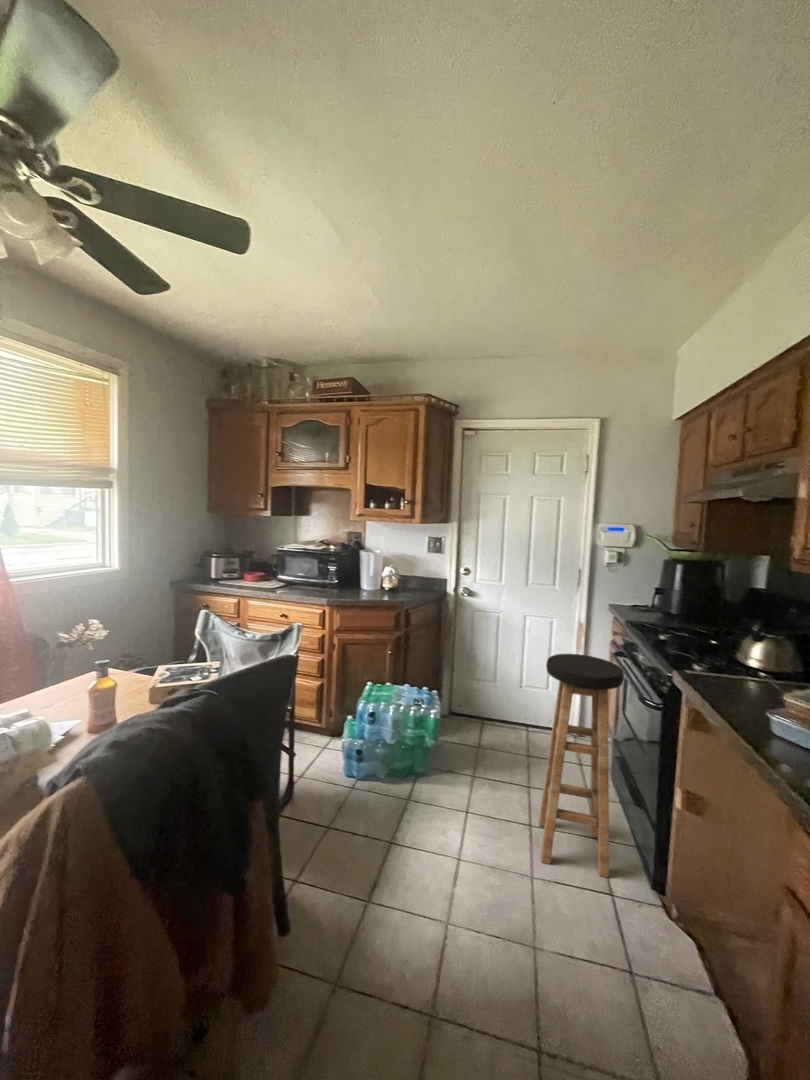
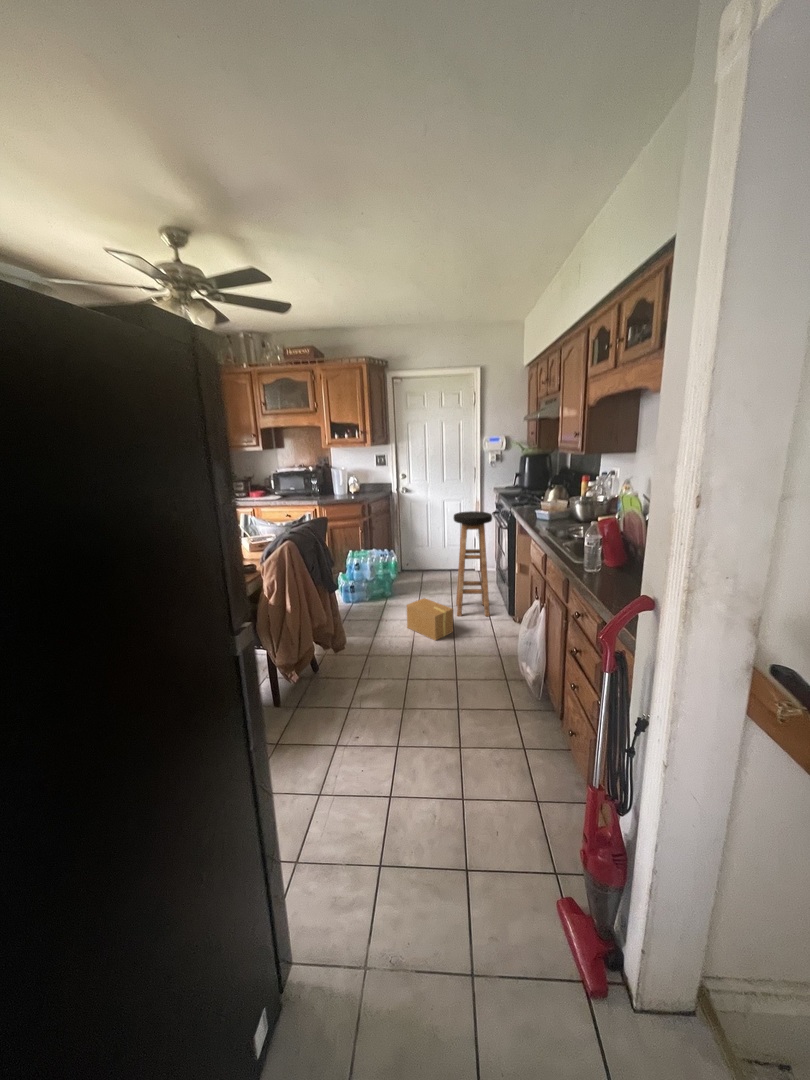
cardboard box: none [439,818,536,947] -> present [407,598,453,641]

